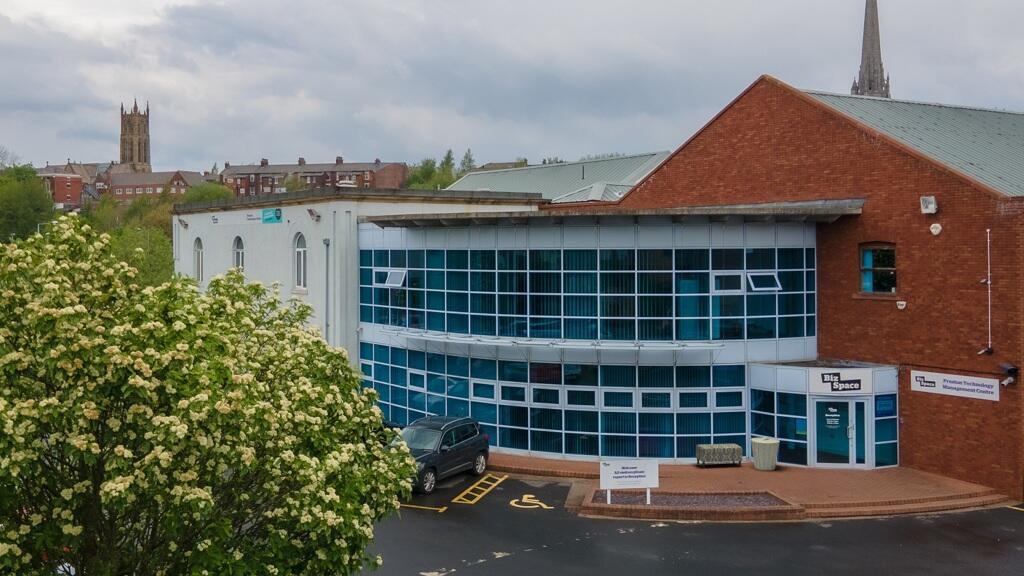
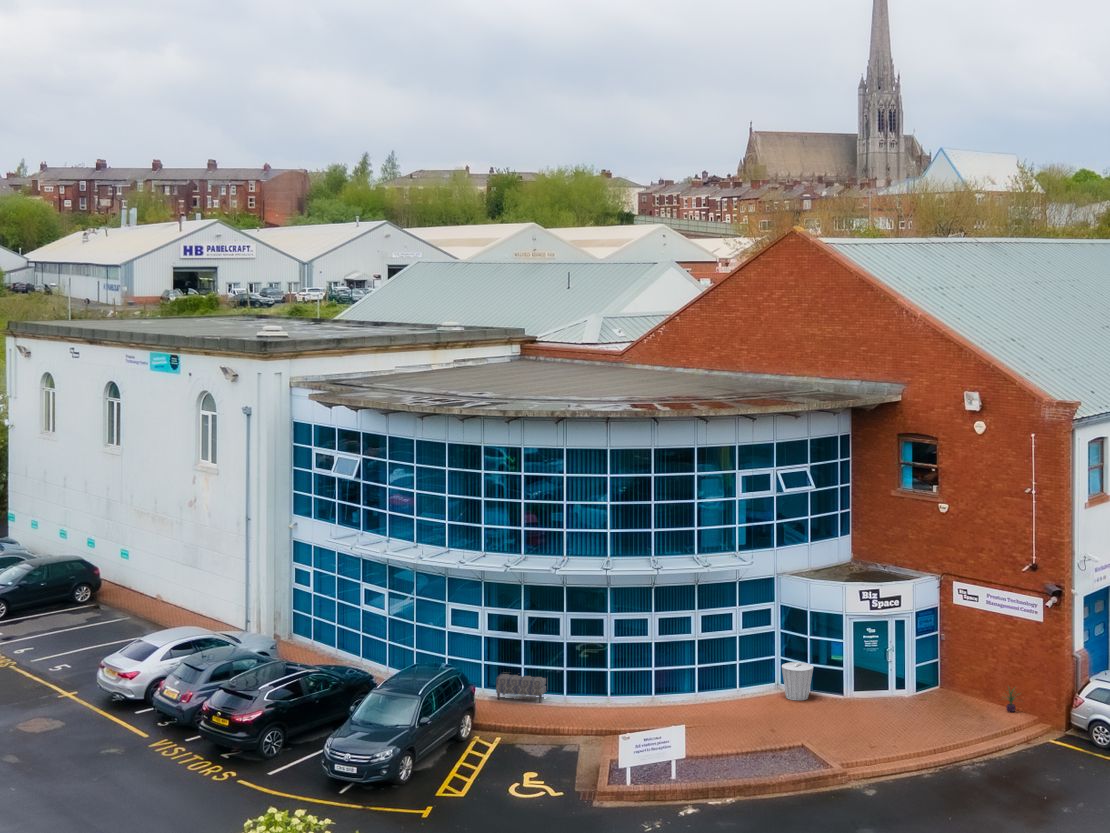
bench: present [696,444,743,468] -> present [496,673,546,703]
decorative plant: none [954,463,981,488] -> present [1006,687,1016,712]

